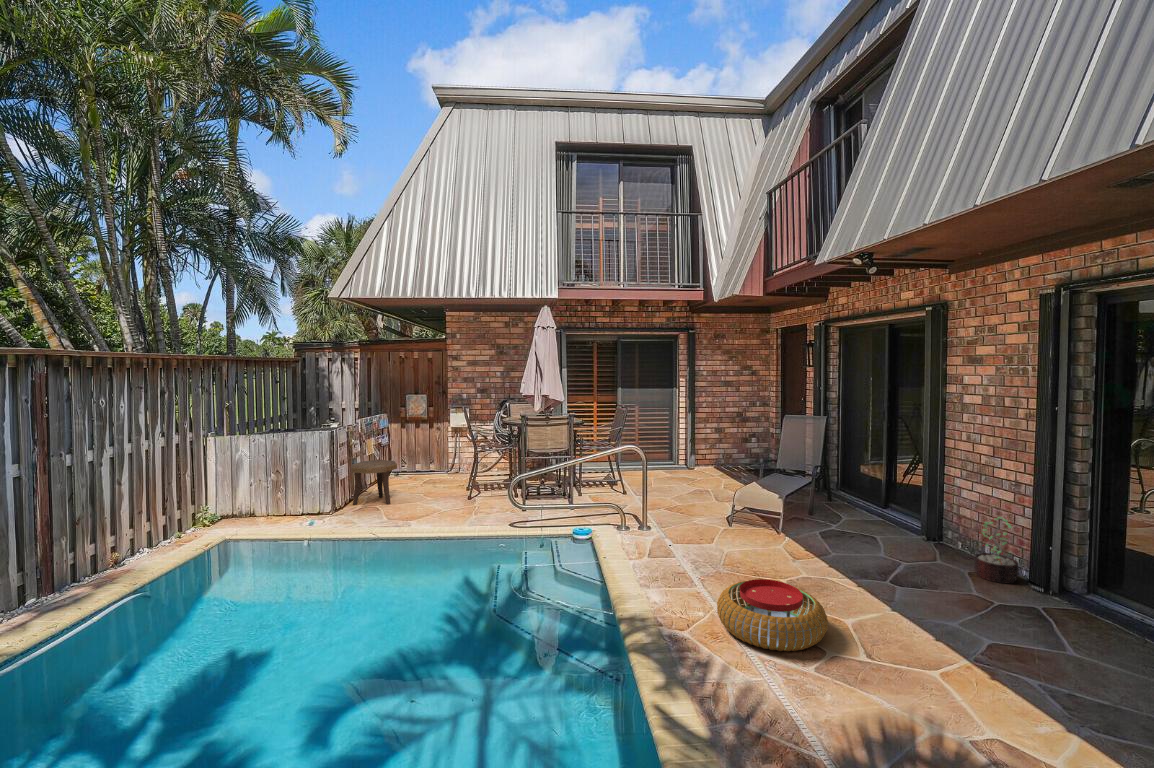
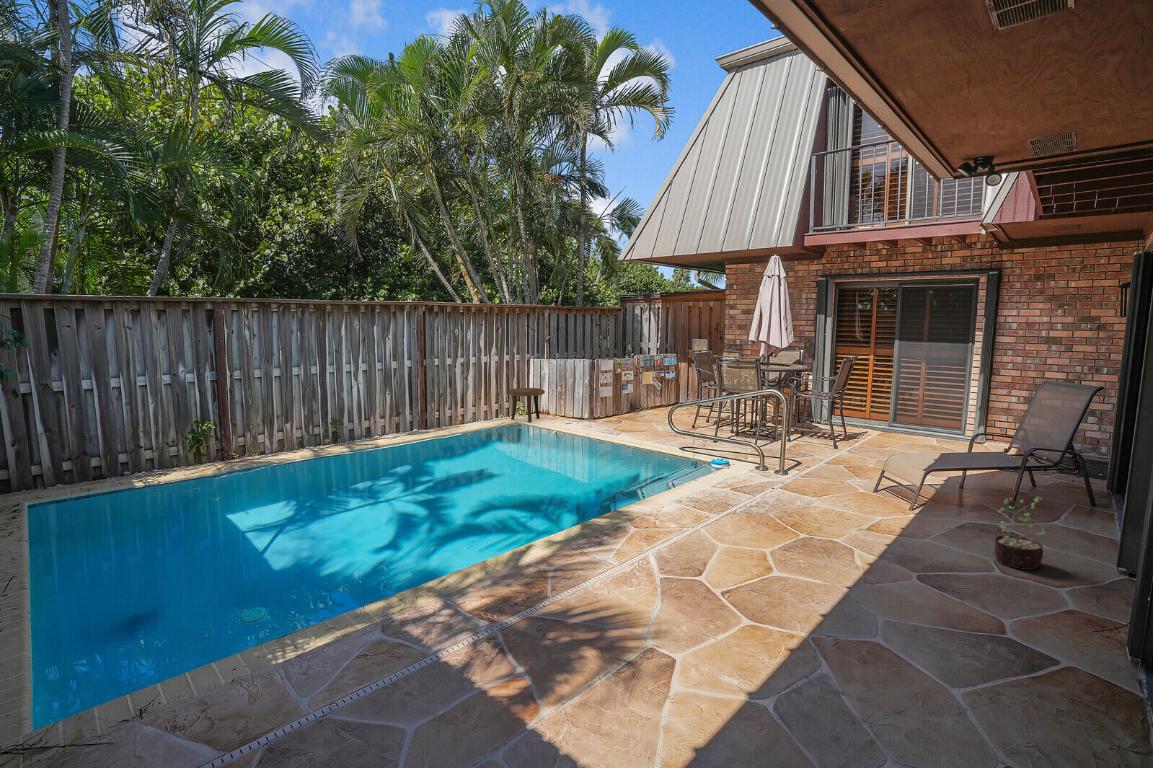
side table: present [351,460,397,505] -> present [509,388,545,423]
pouf: present [717,579,828,651] -> none [660,485,743,530]

